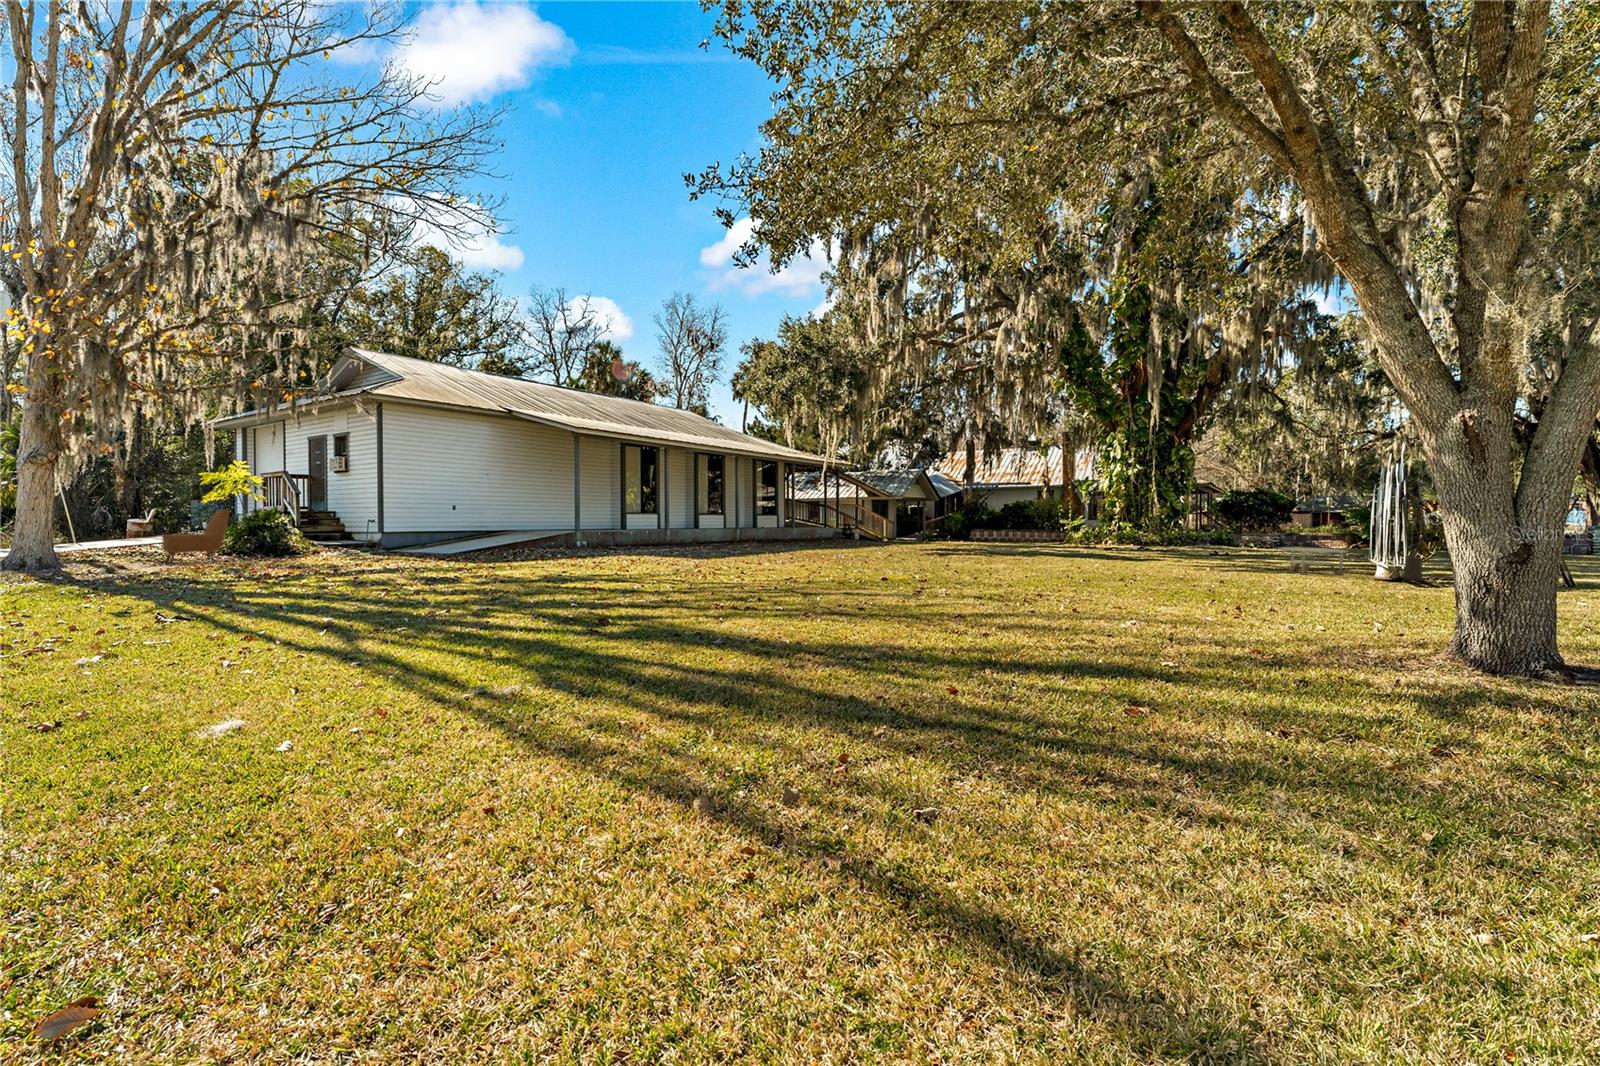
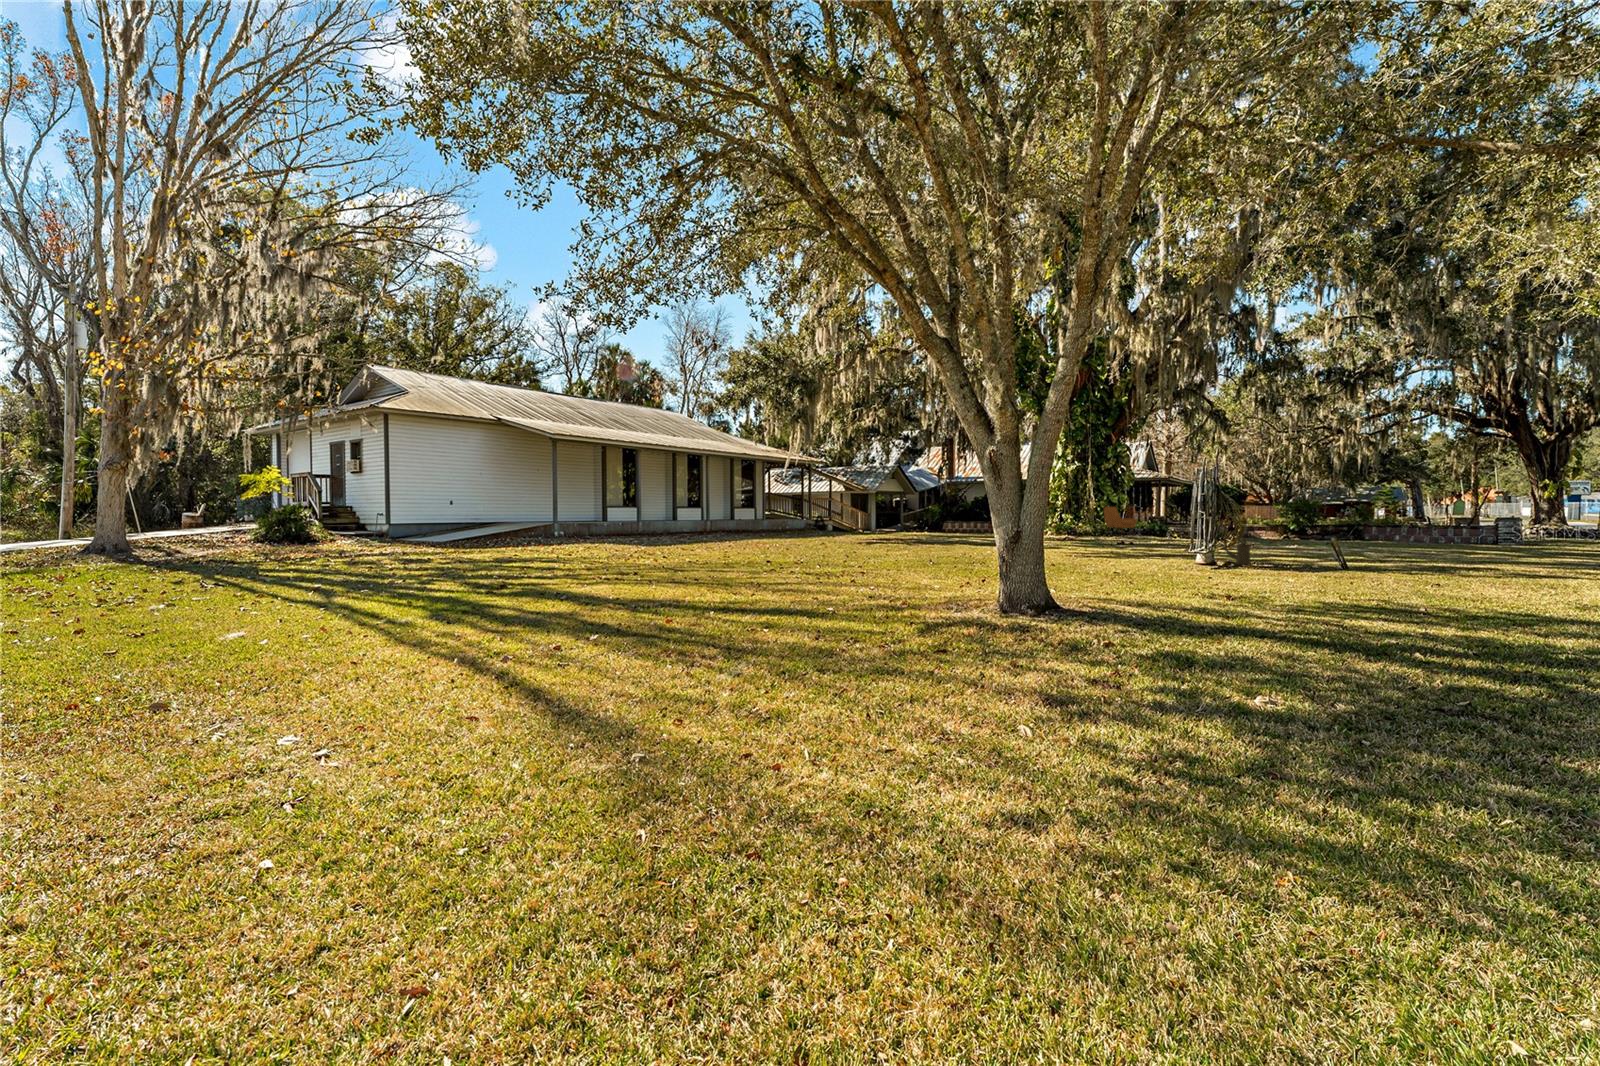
chair: present [162,510,229,565] -> present [1104,506,1137,534]
round table: present [1281,547,1347,575] -> none [1139,537,1197,560]

